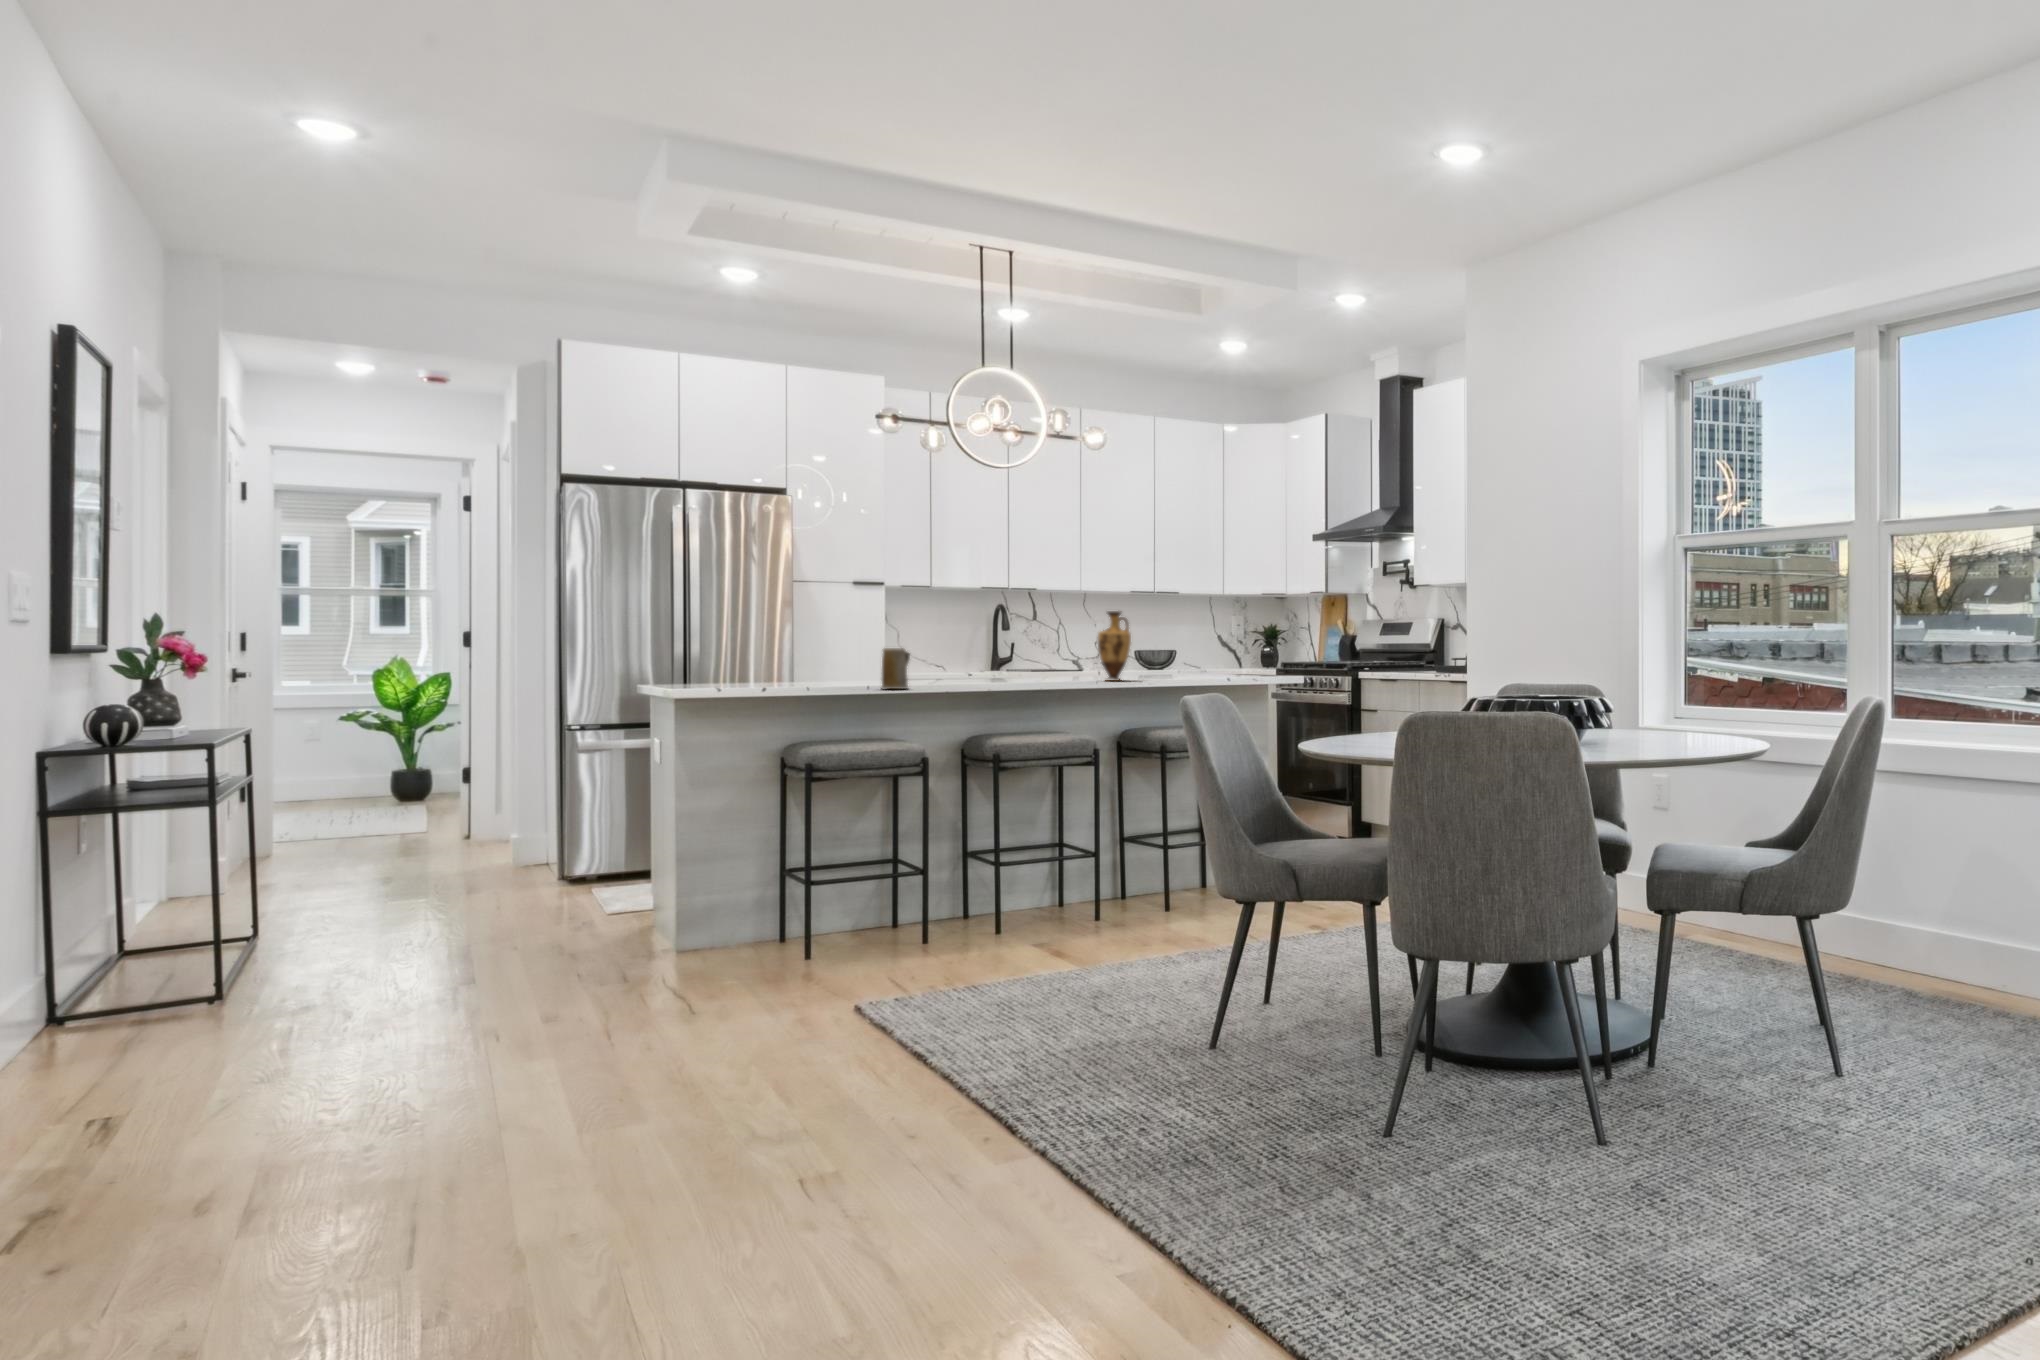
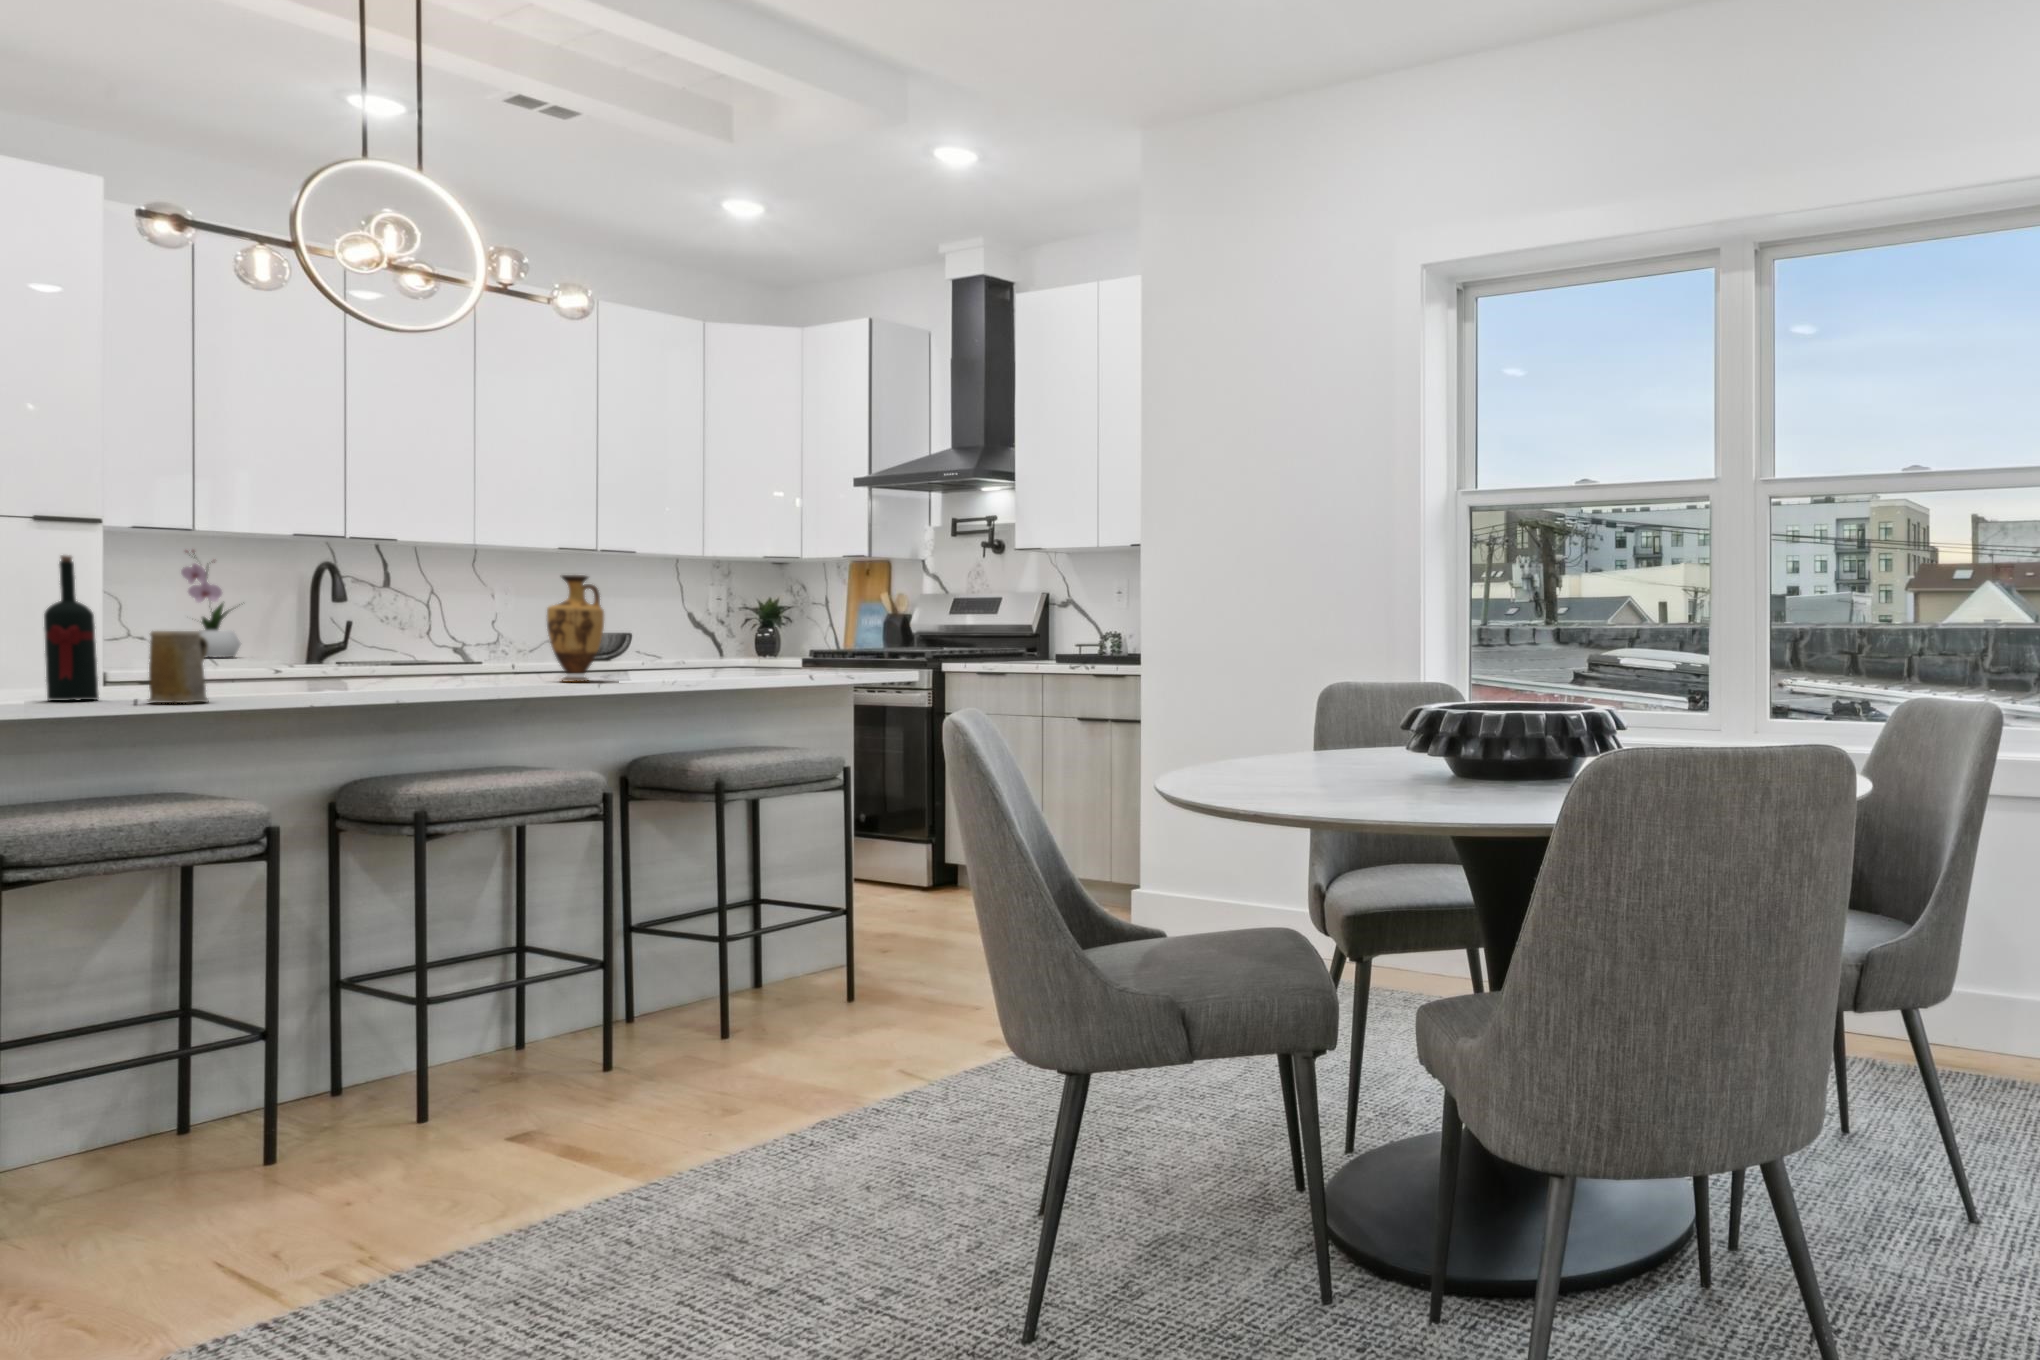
flower arrangement: none [921,599,955,667] -> present [181,550,241,657]
wine bottle: none [837,606,860,688] -> present [44,555,99,701]

